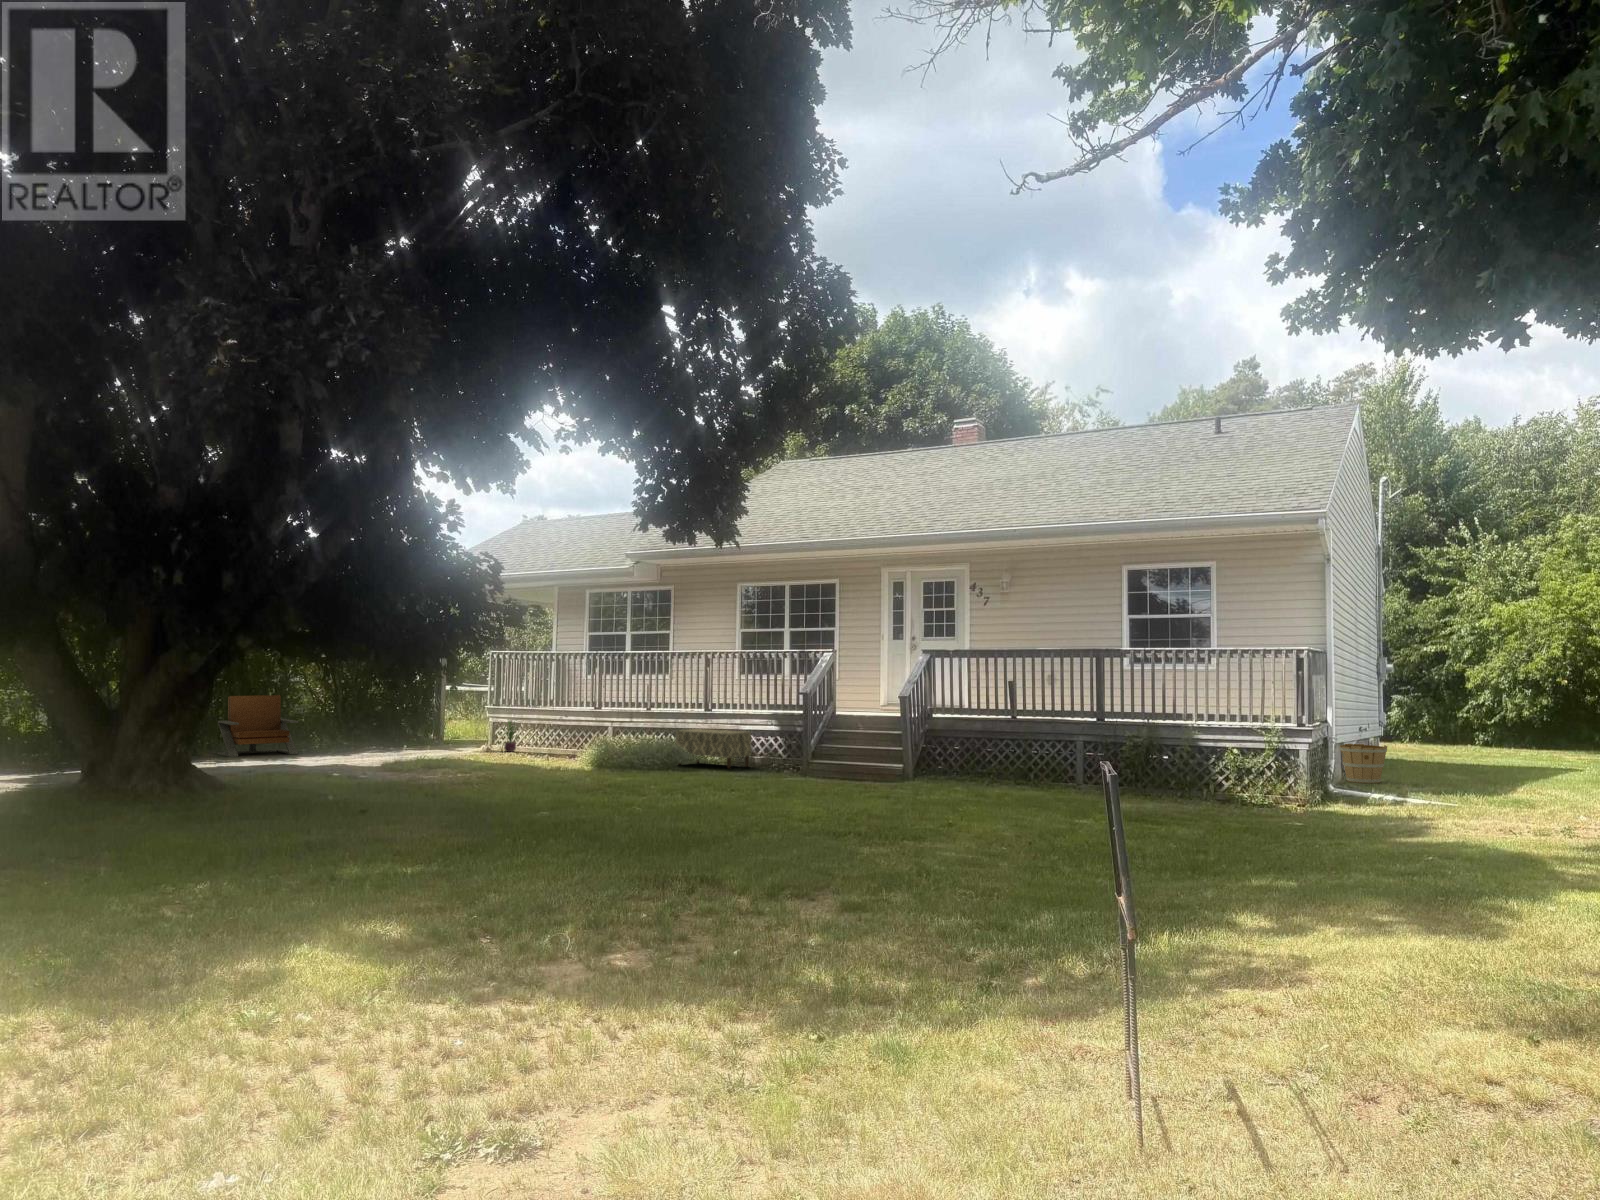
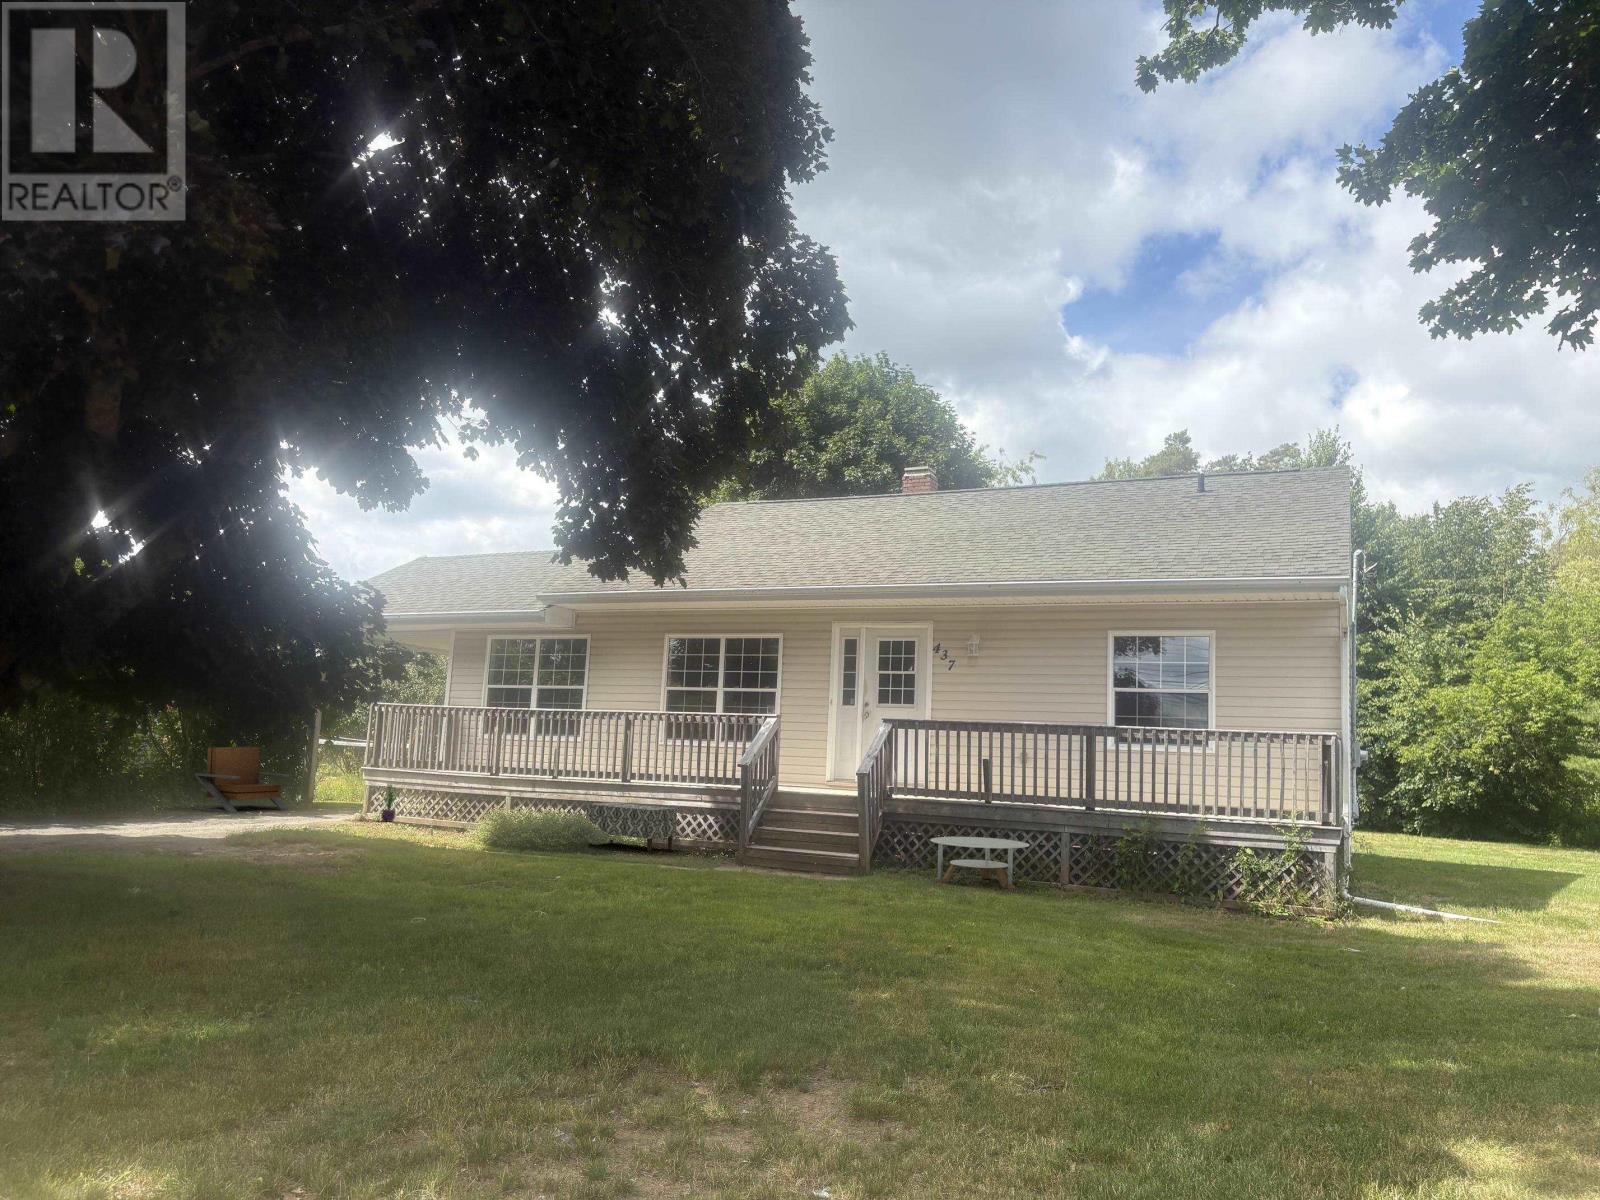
lounge chair: present [218,695,299,757] -> present [193,747,290,813]
wooden bucket: present [1339,744,1387,783] -> none [1347,842,1402,889]
round table: none [962,748,1047,789] -> present [930,837,1029,889]

